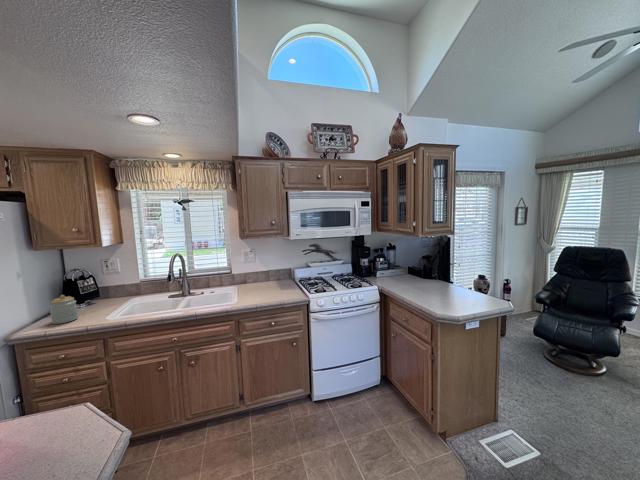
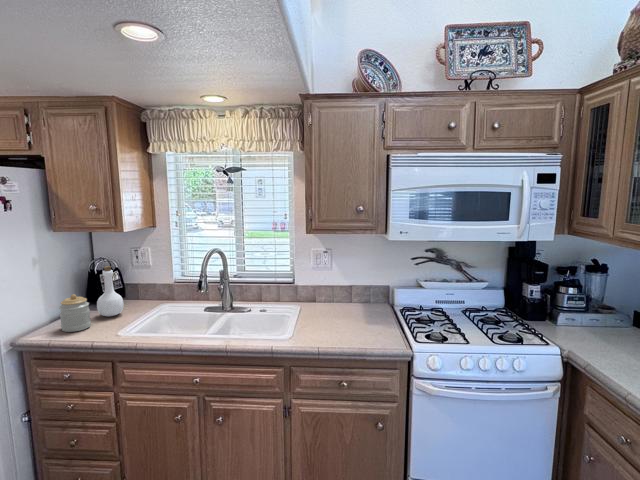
bottle: none [80,273,103,310] -> present [97,266,123,316]

